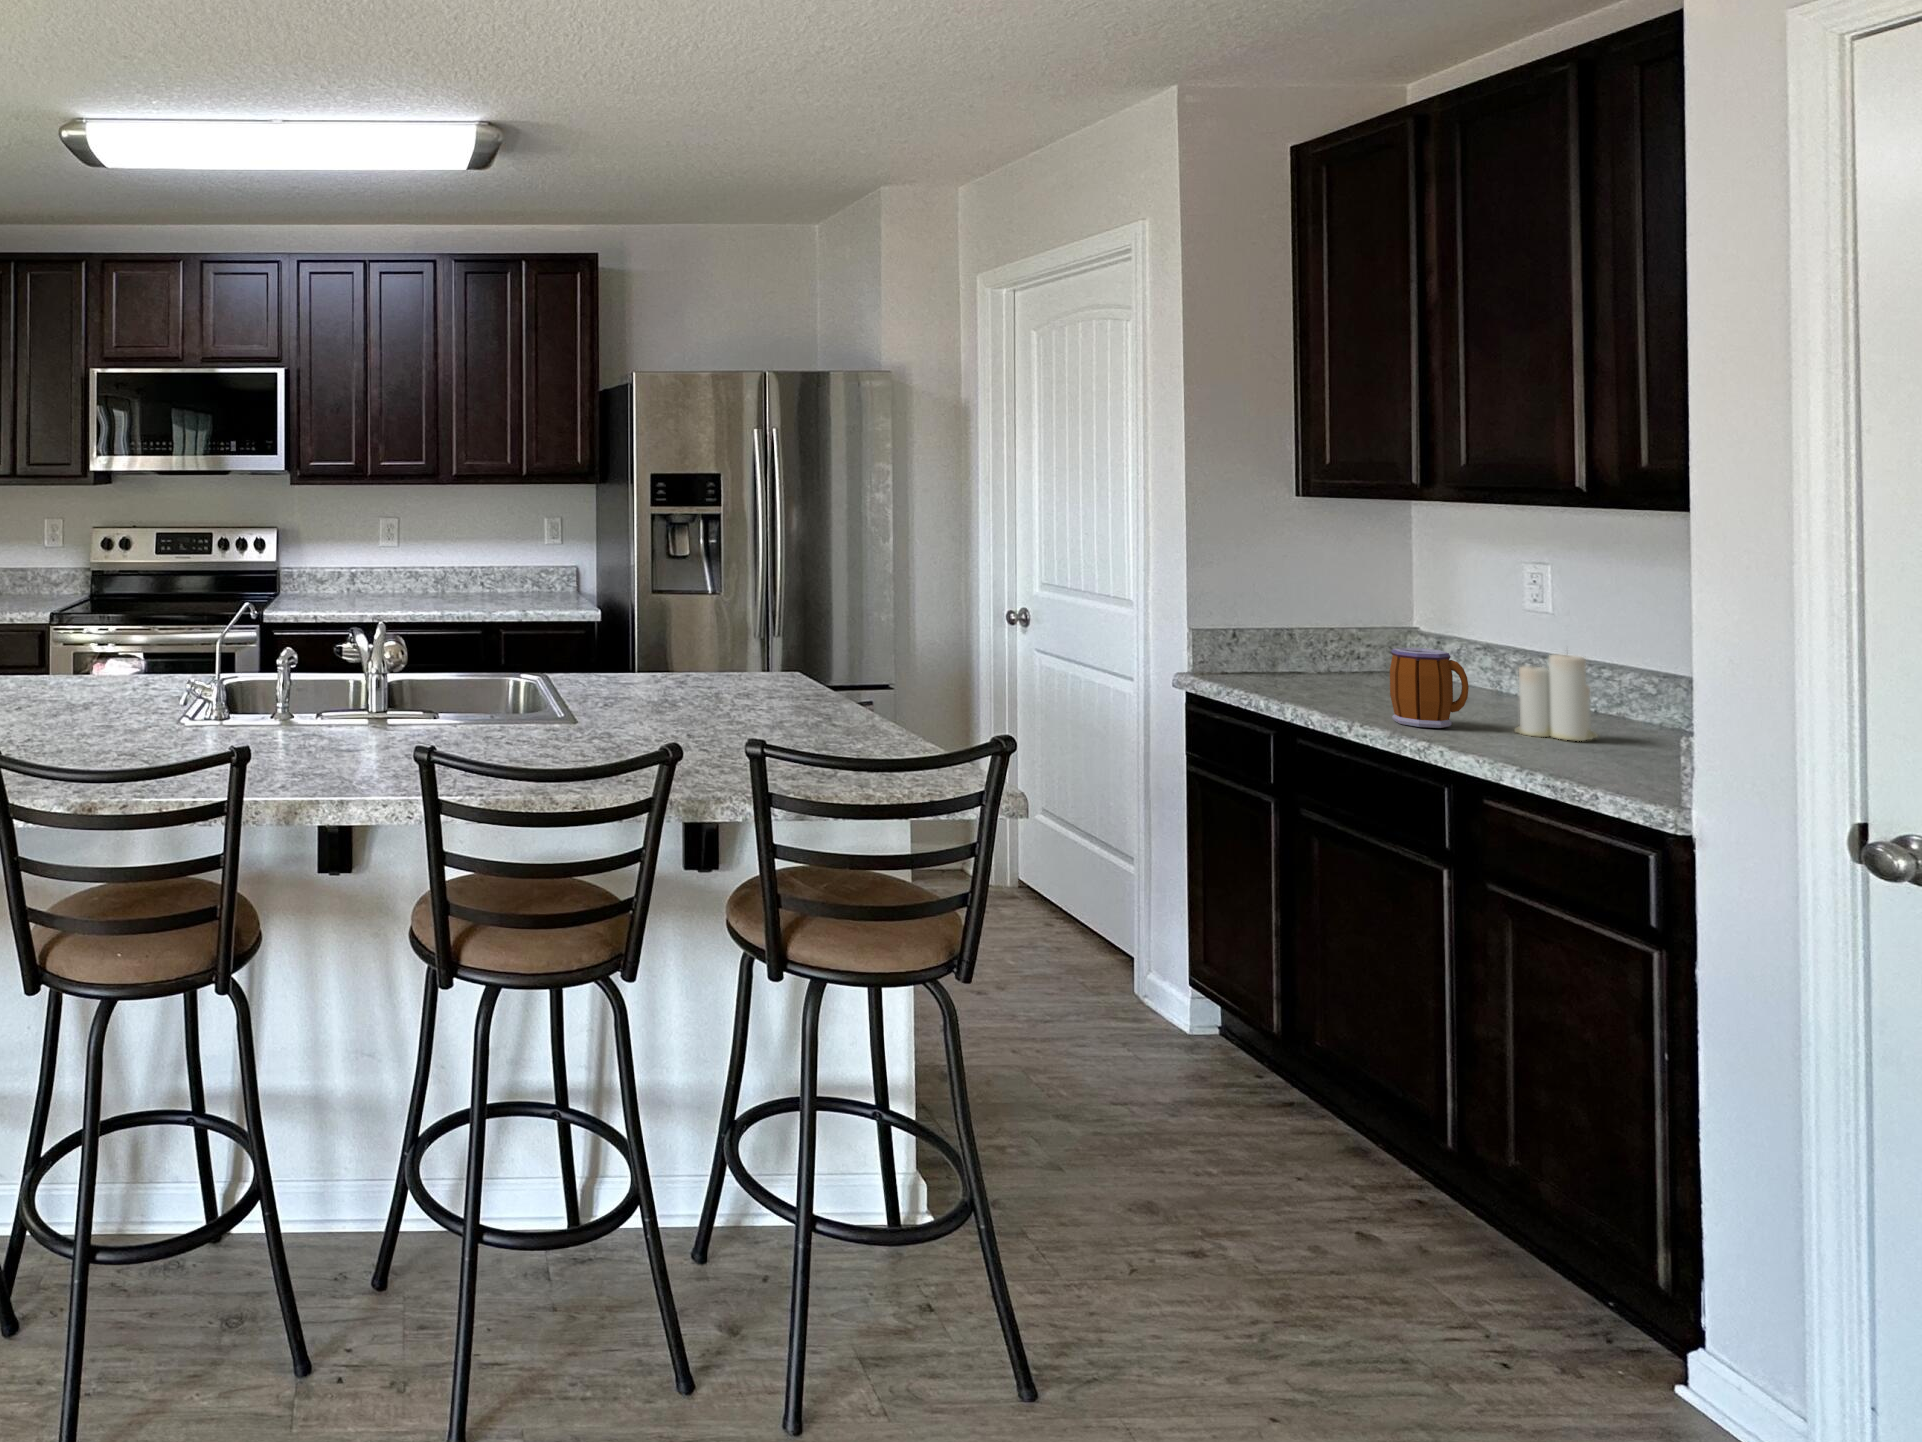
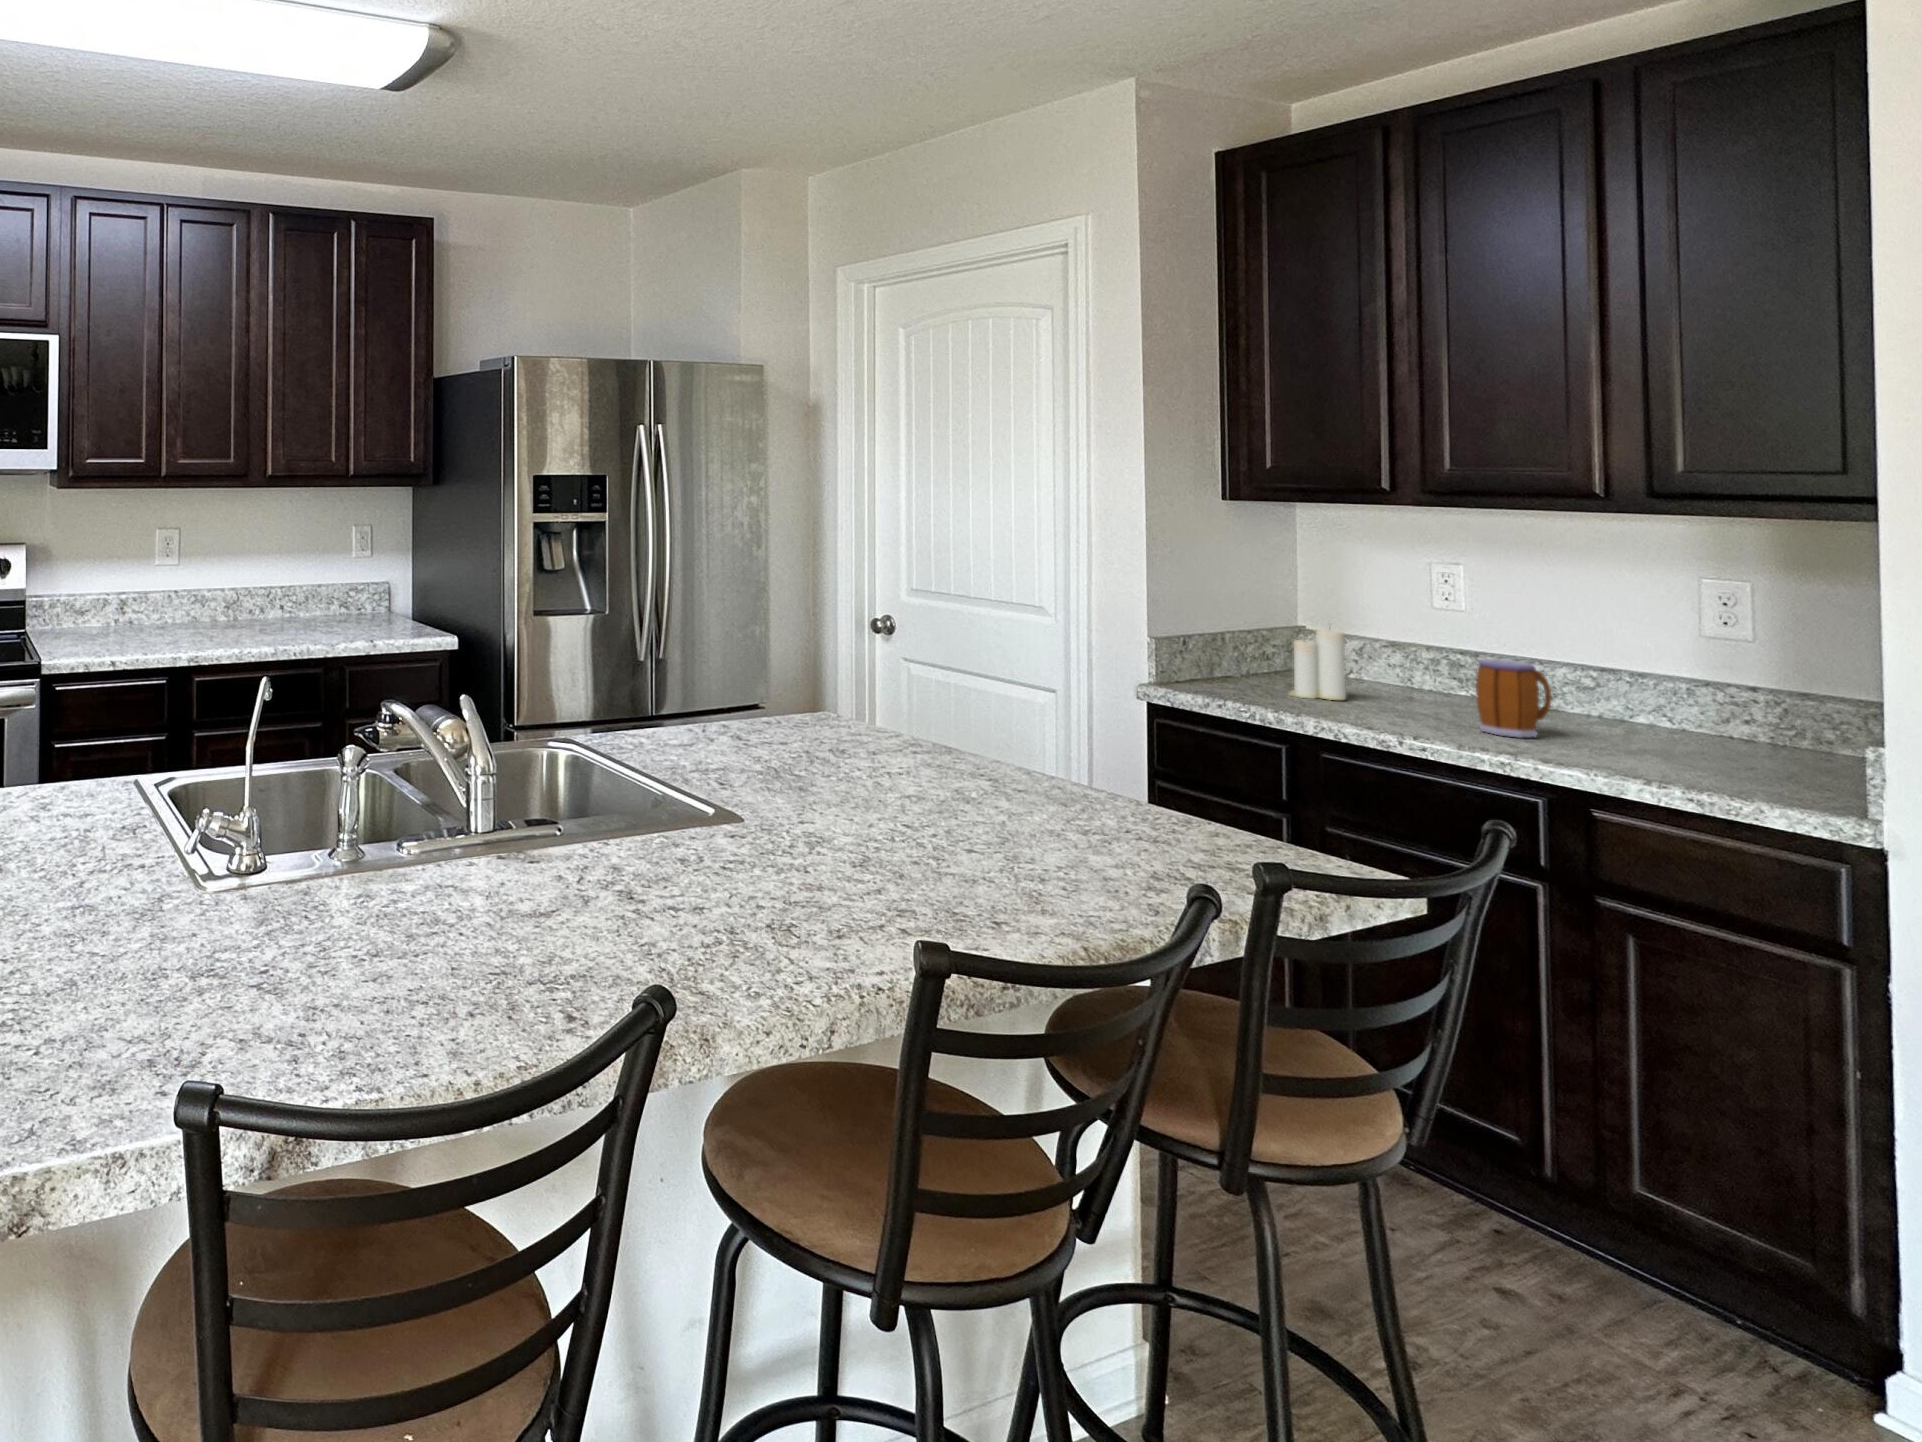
candle: present [1515,654,1597,741] -> present [1289,627,1346,700]

